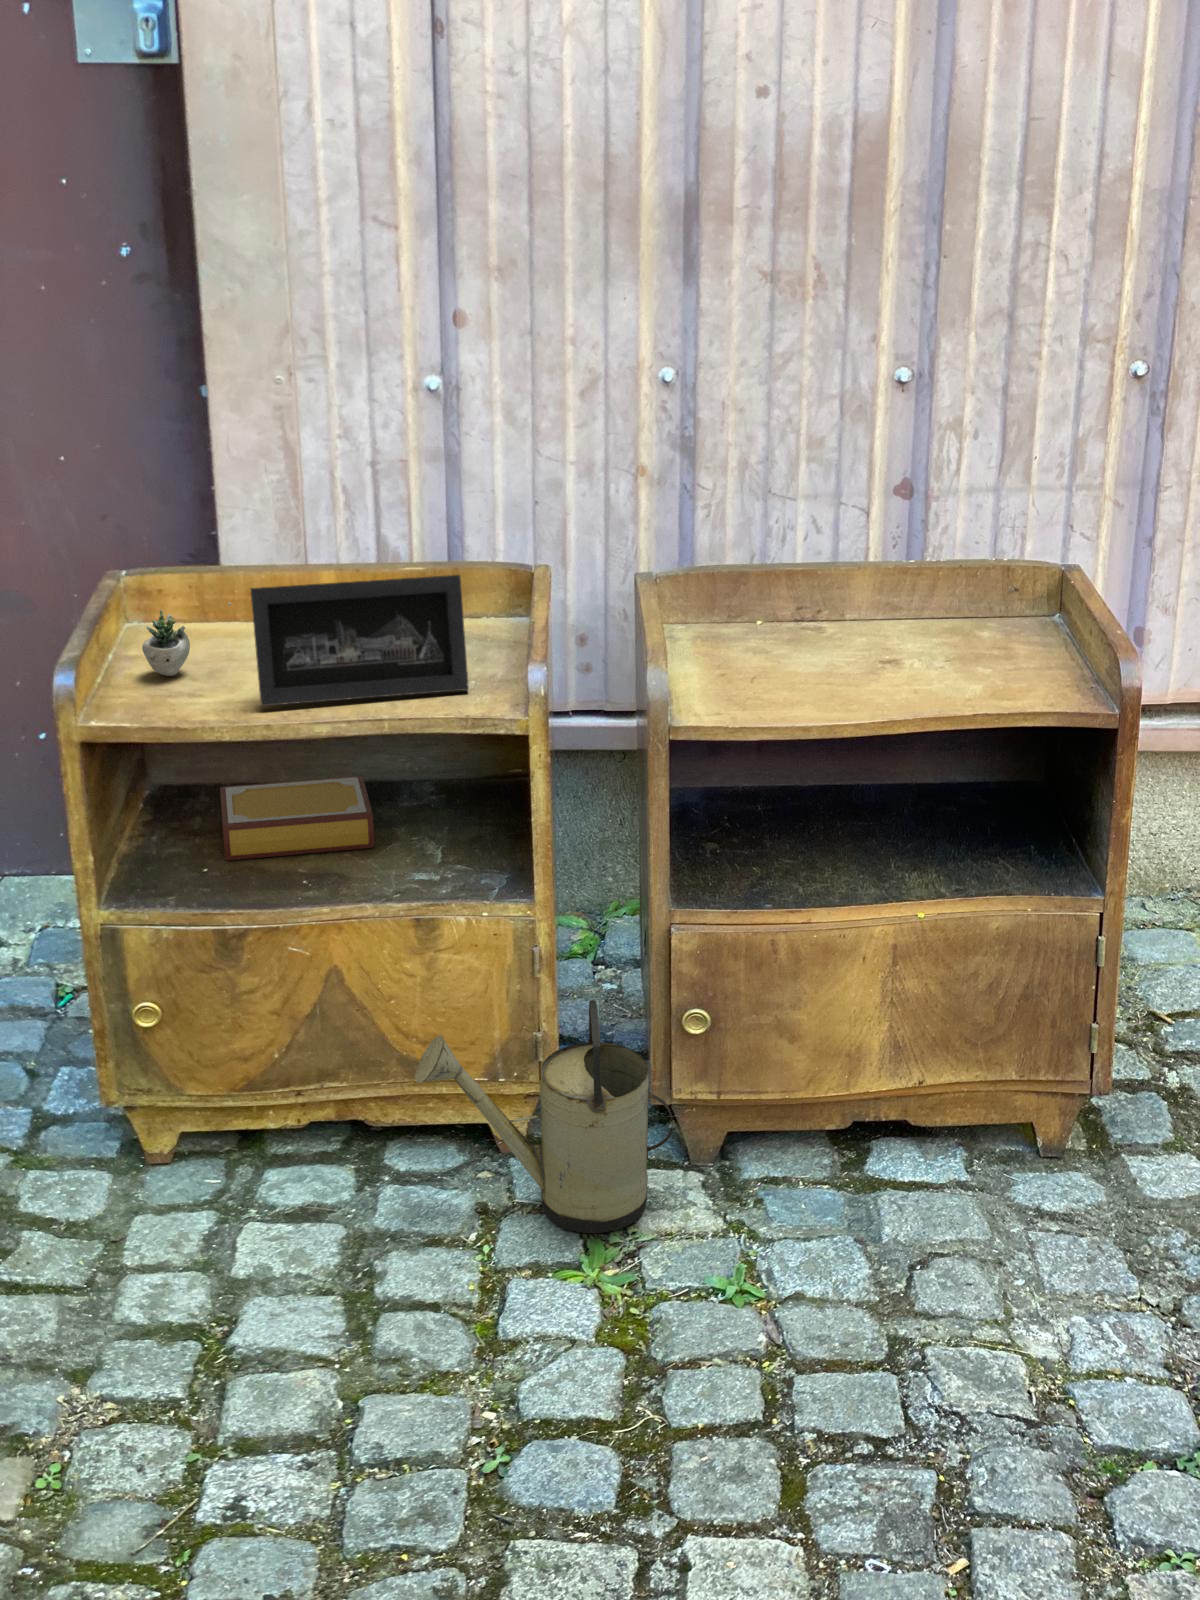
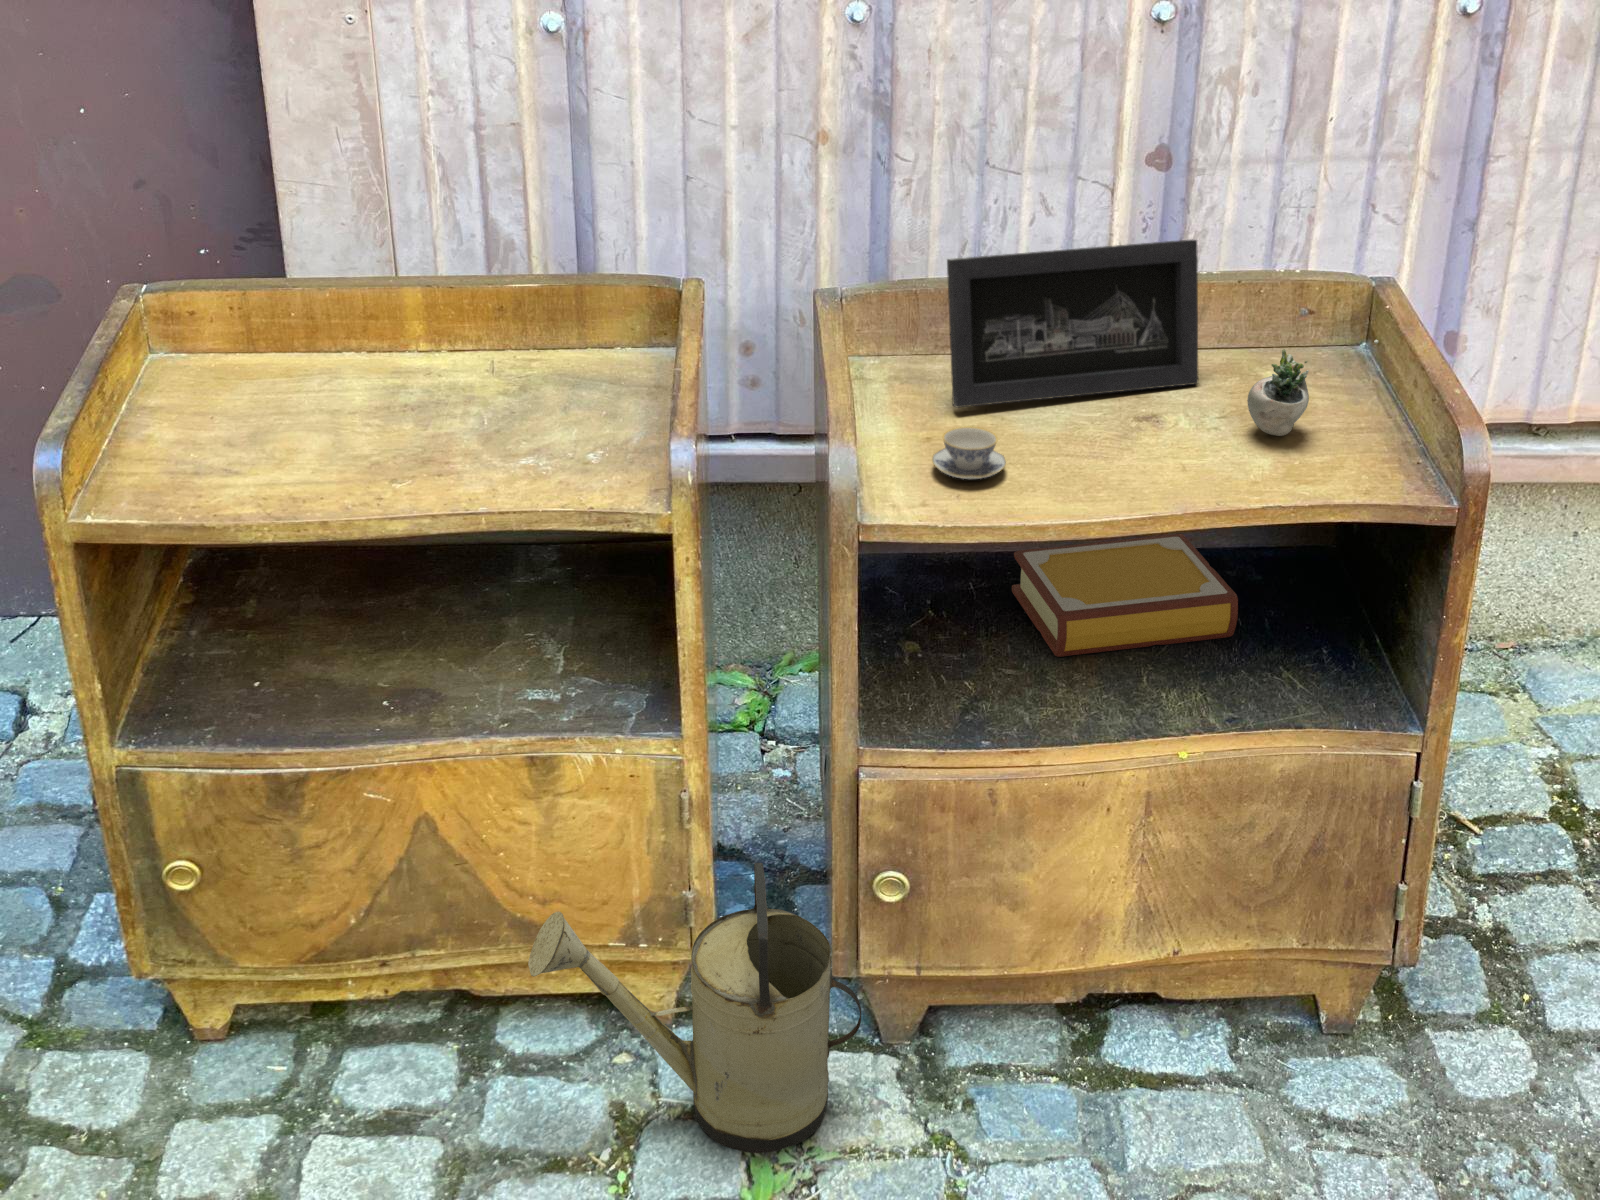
picture frame: present [251,575,469,706] -> present [947,239,1198,408]
succulent plant: present [142,603,231,676] -> present [1247,340,1379,436]
teacup: none [722,665,777,701] -> present [932,427,1006,479]
book: present [220,776,375,860] -> present [1012,534,1238,657]

